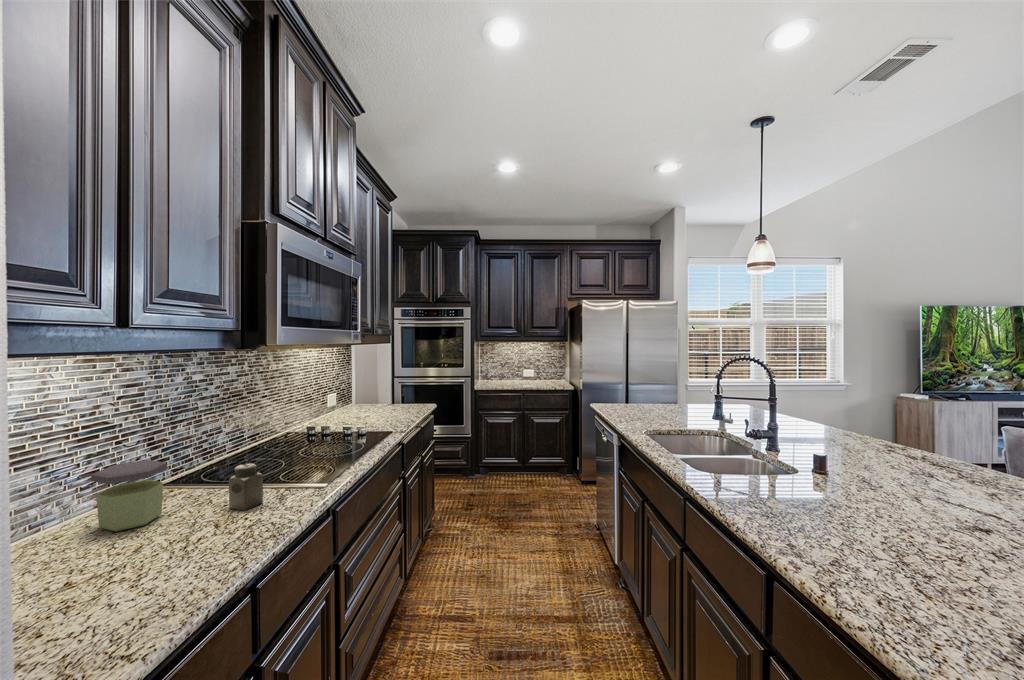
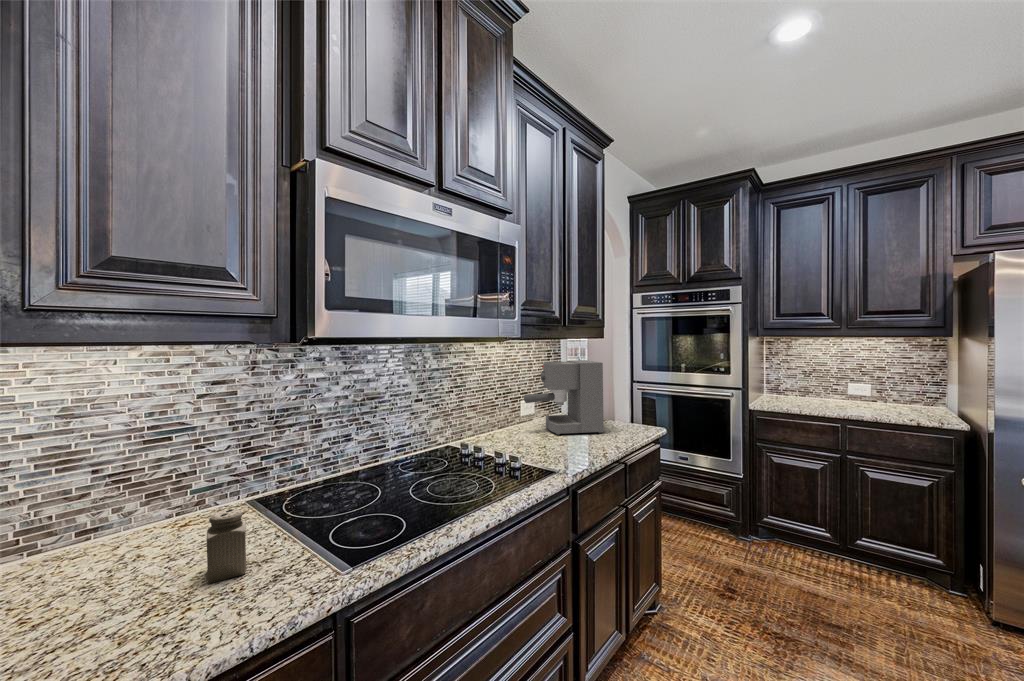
coffee maker: none [338,359,399,416] -> present [524,360,604,435]
jar: present [91,460,167,532] -> none [84,478,173,567]

